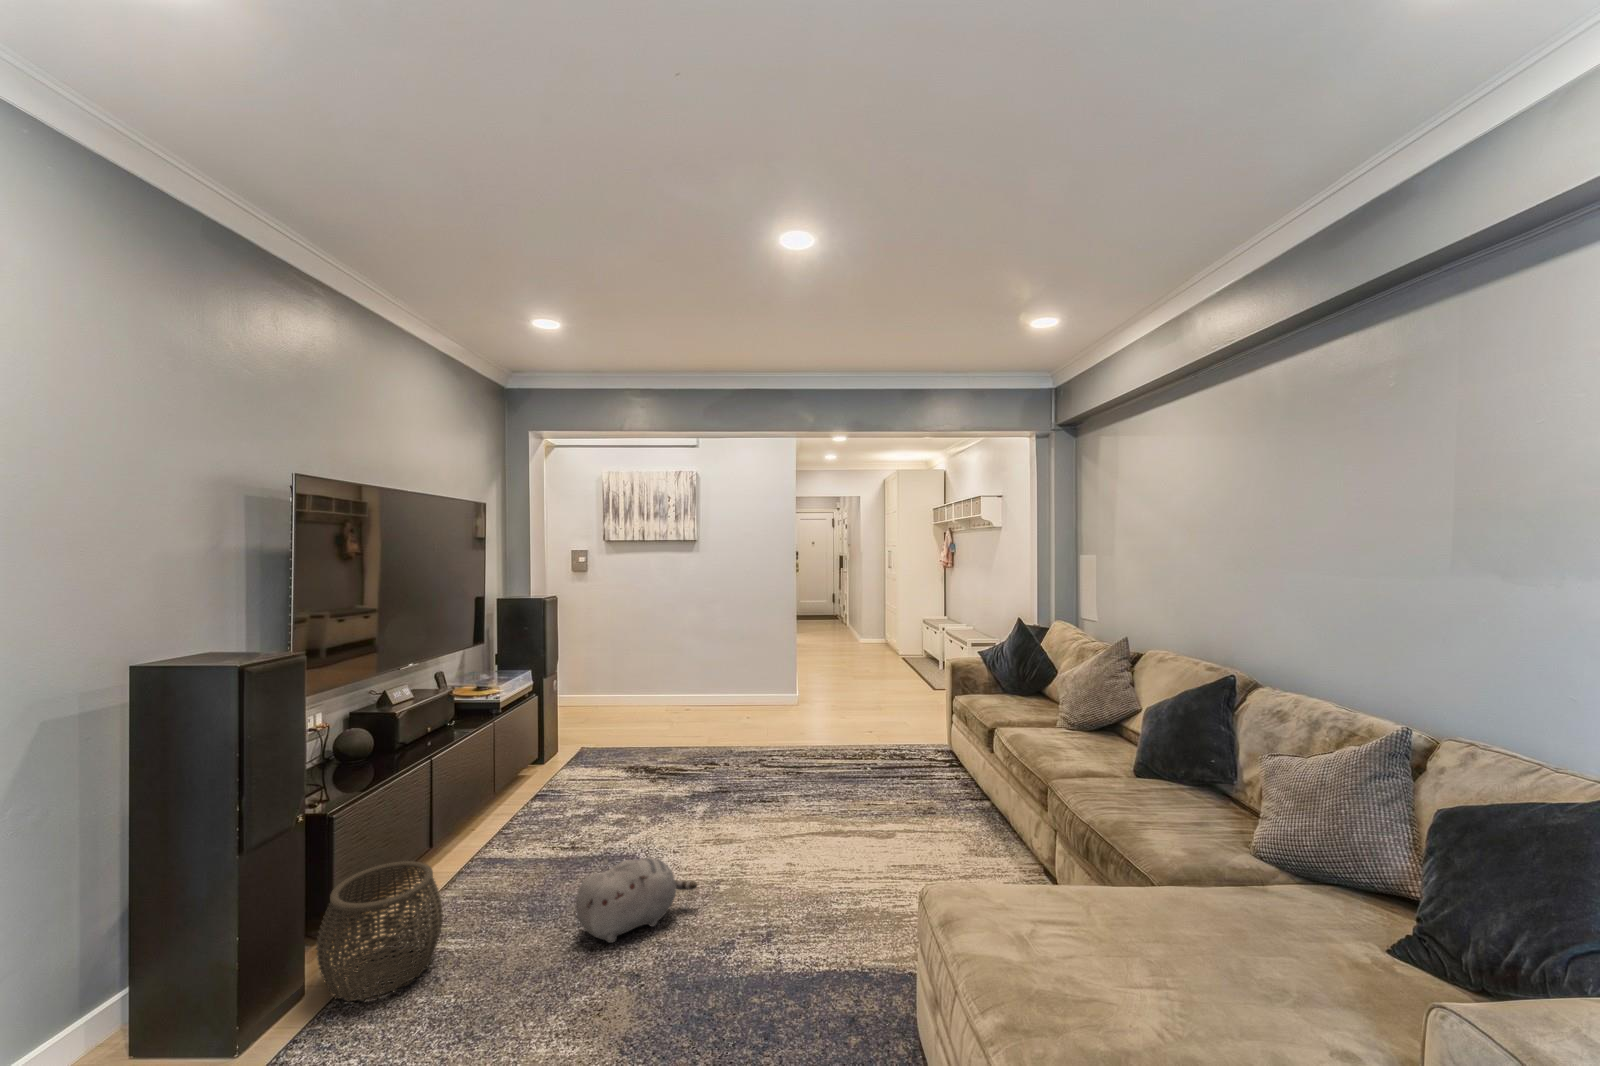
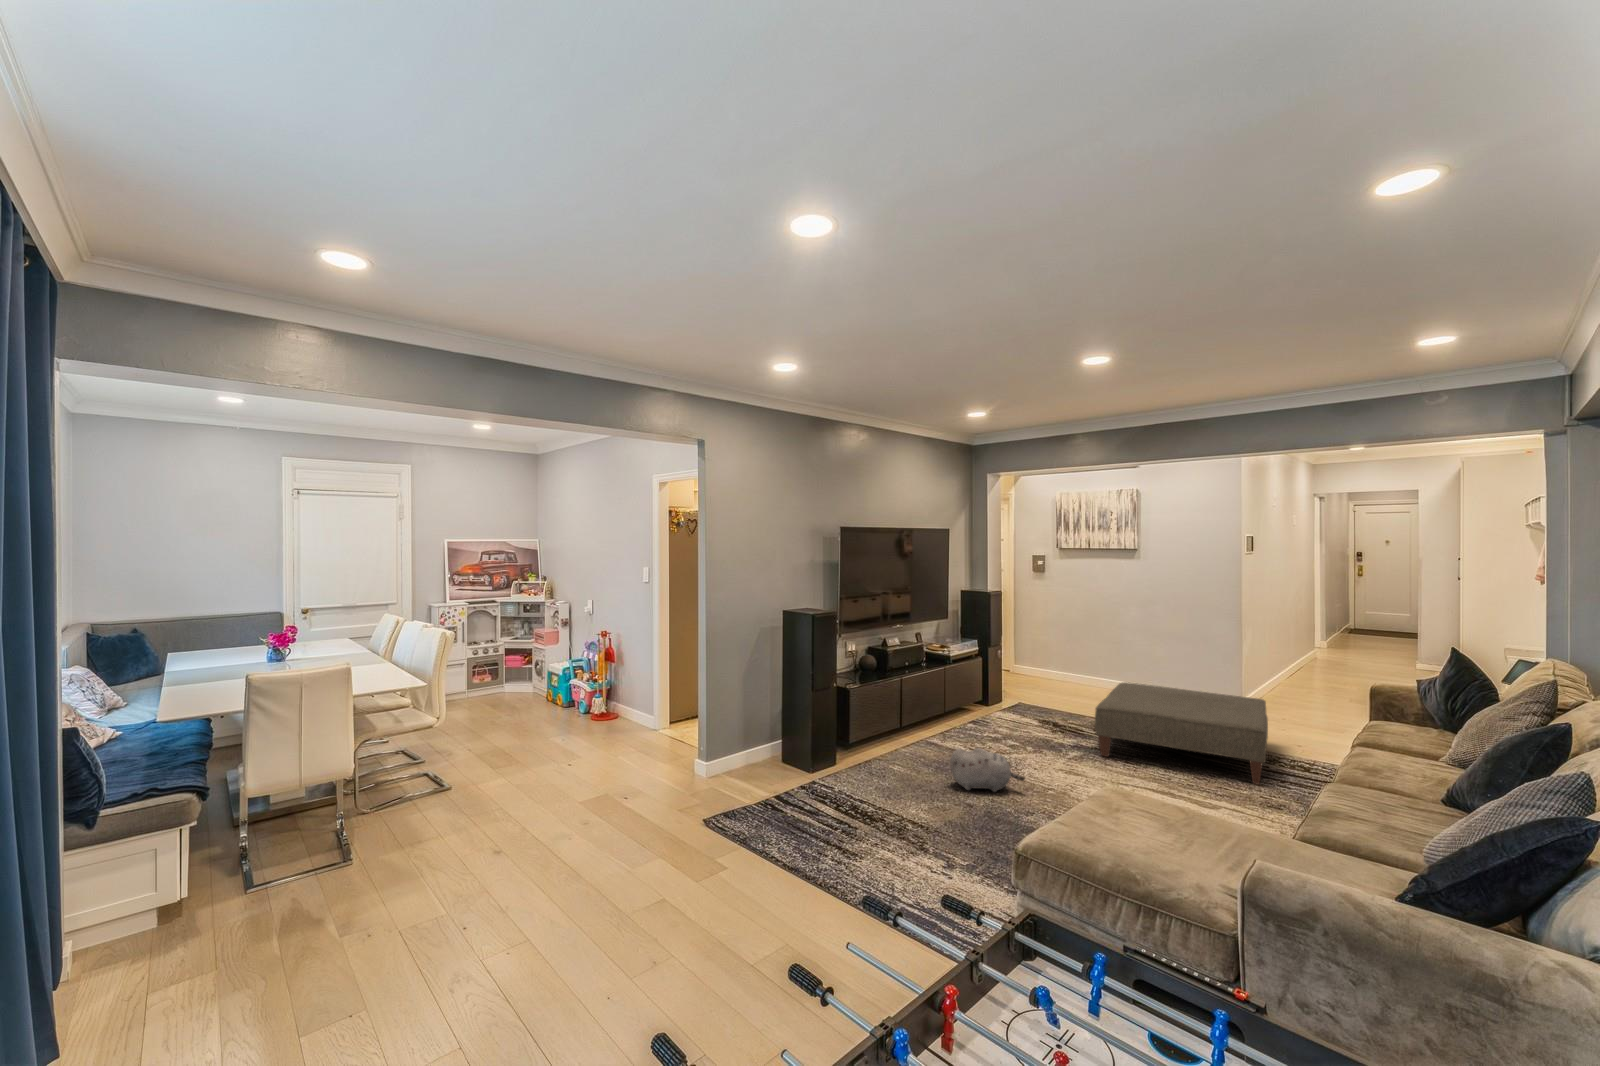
ottoman: none [713,690,898,800] -> present [1095,682,1268,784]
woven basket: present [316,861,443,1002] -> none [838,717,891,774]

